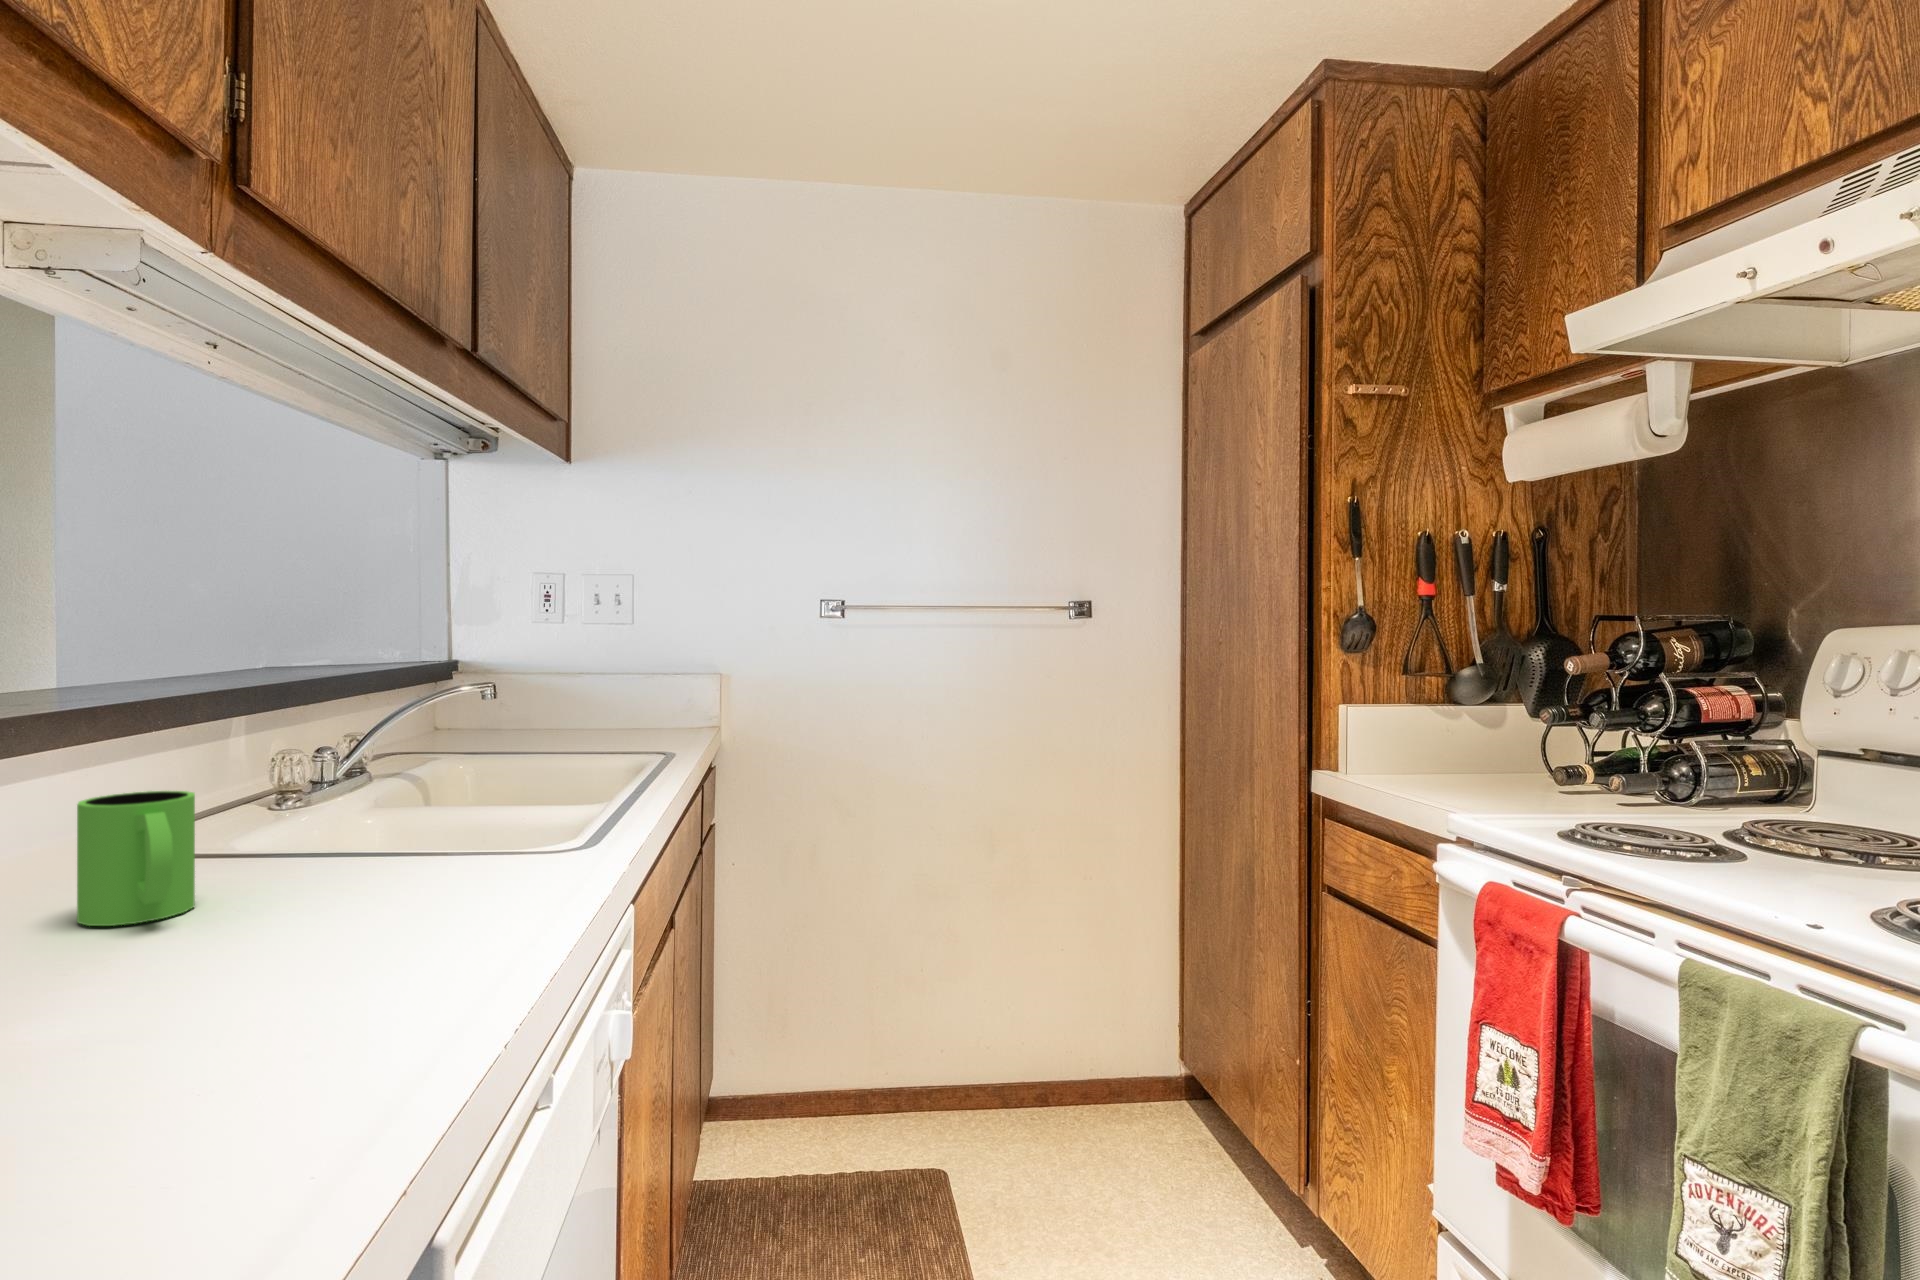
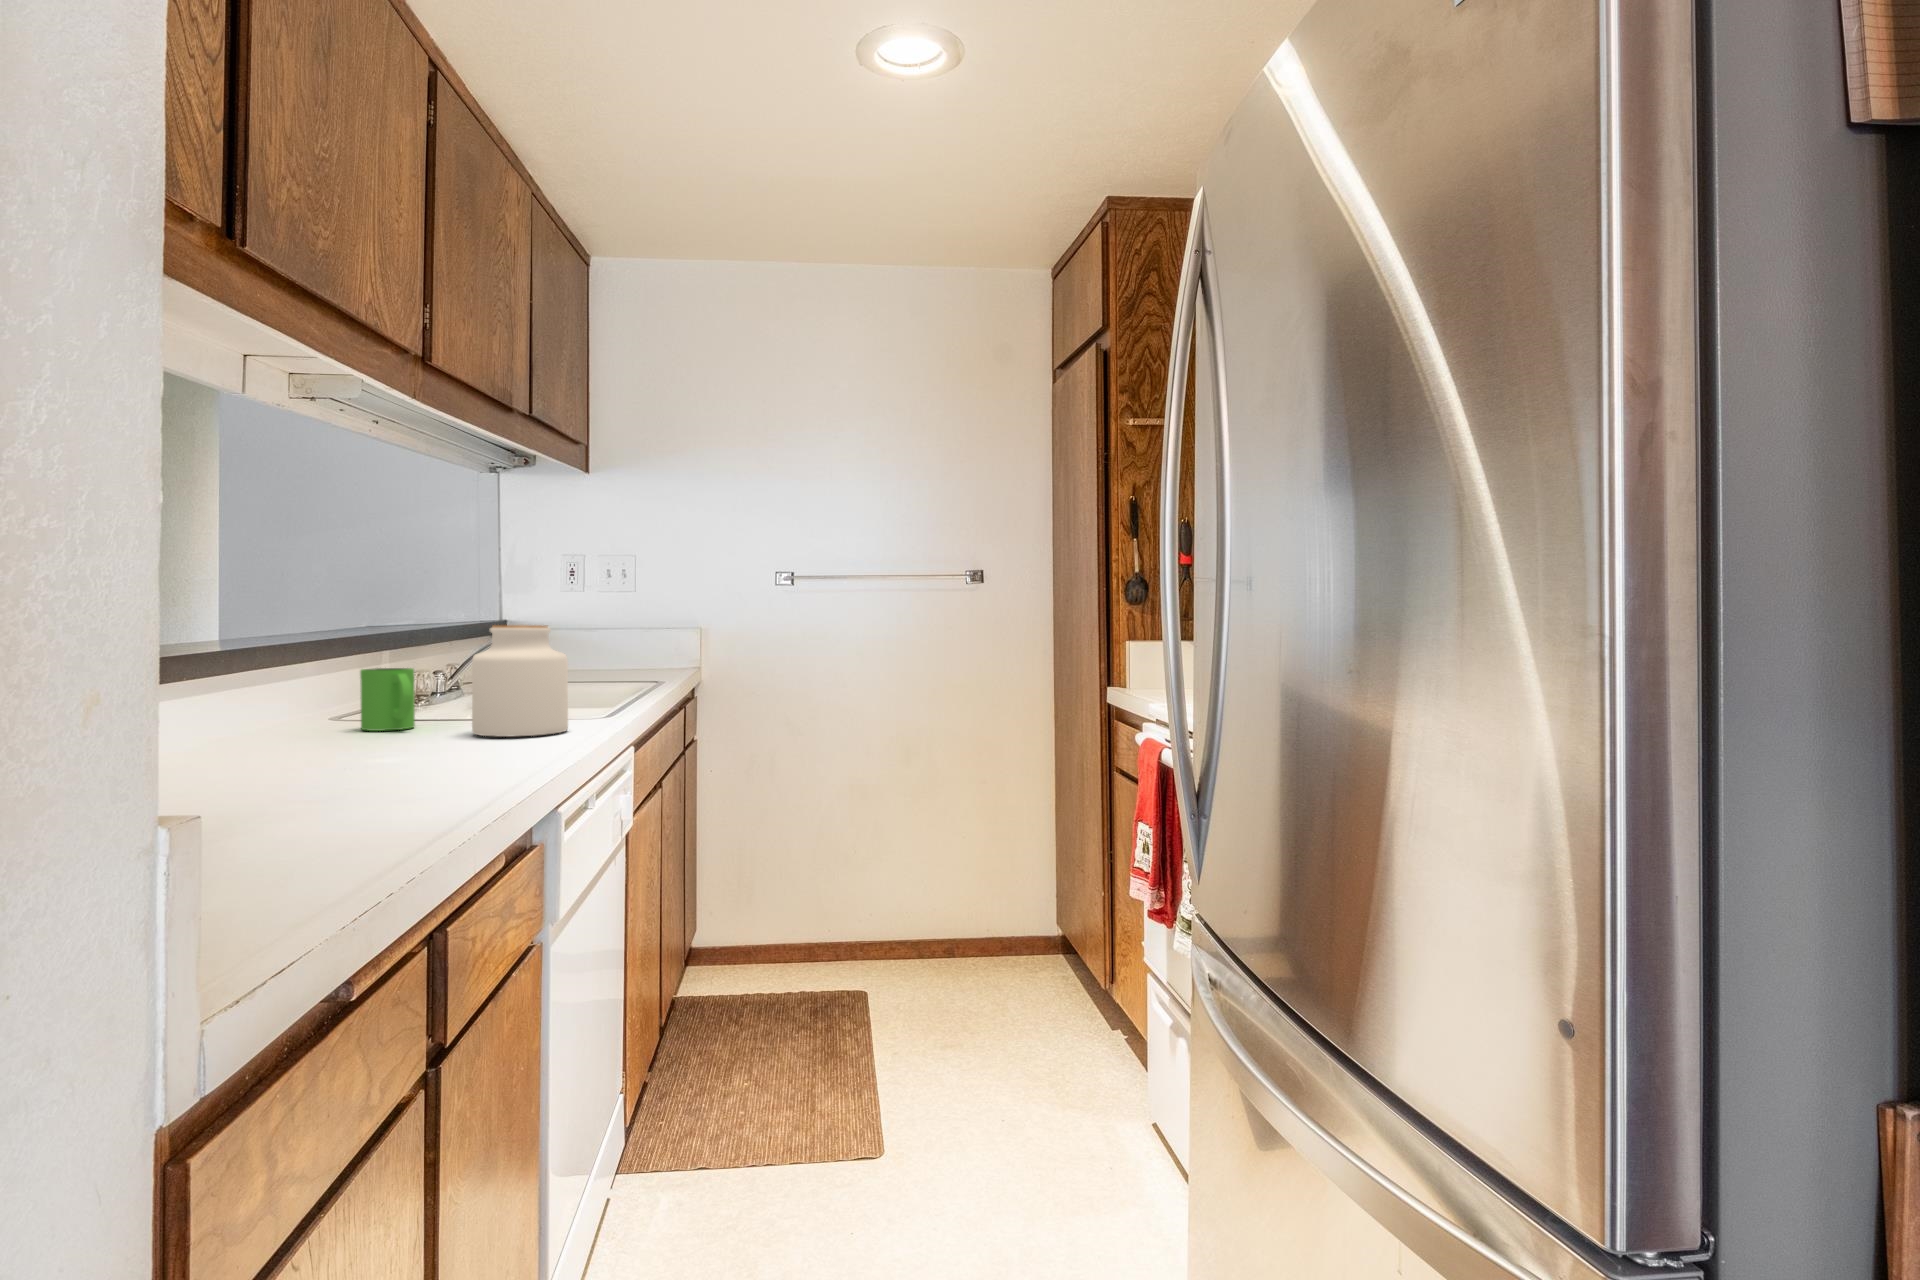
jar: none [279,719,485,964] -> present [472,625,568,737]

